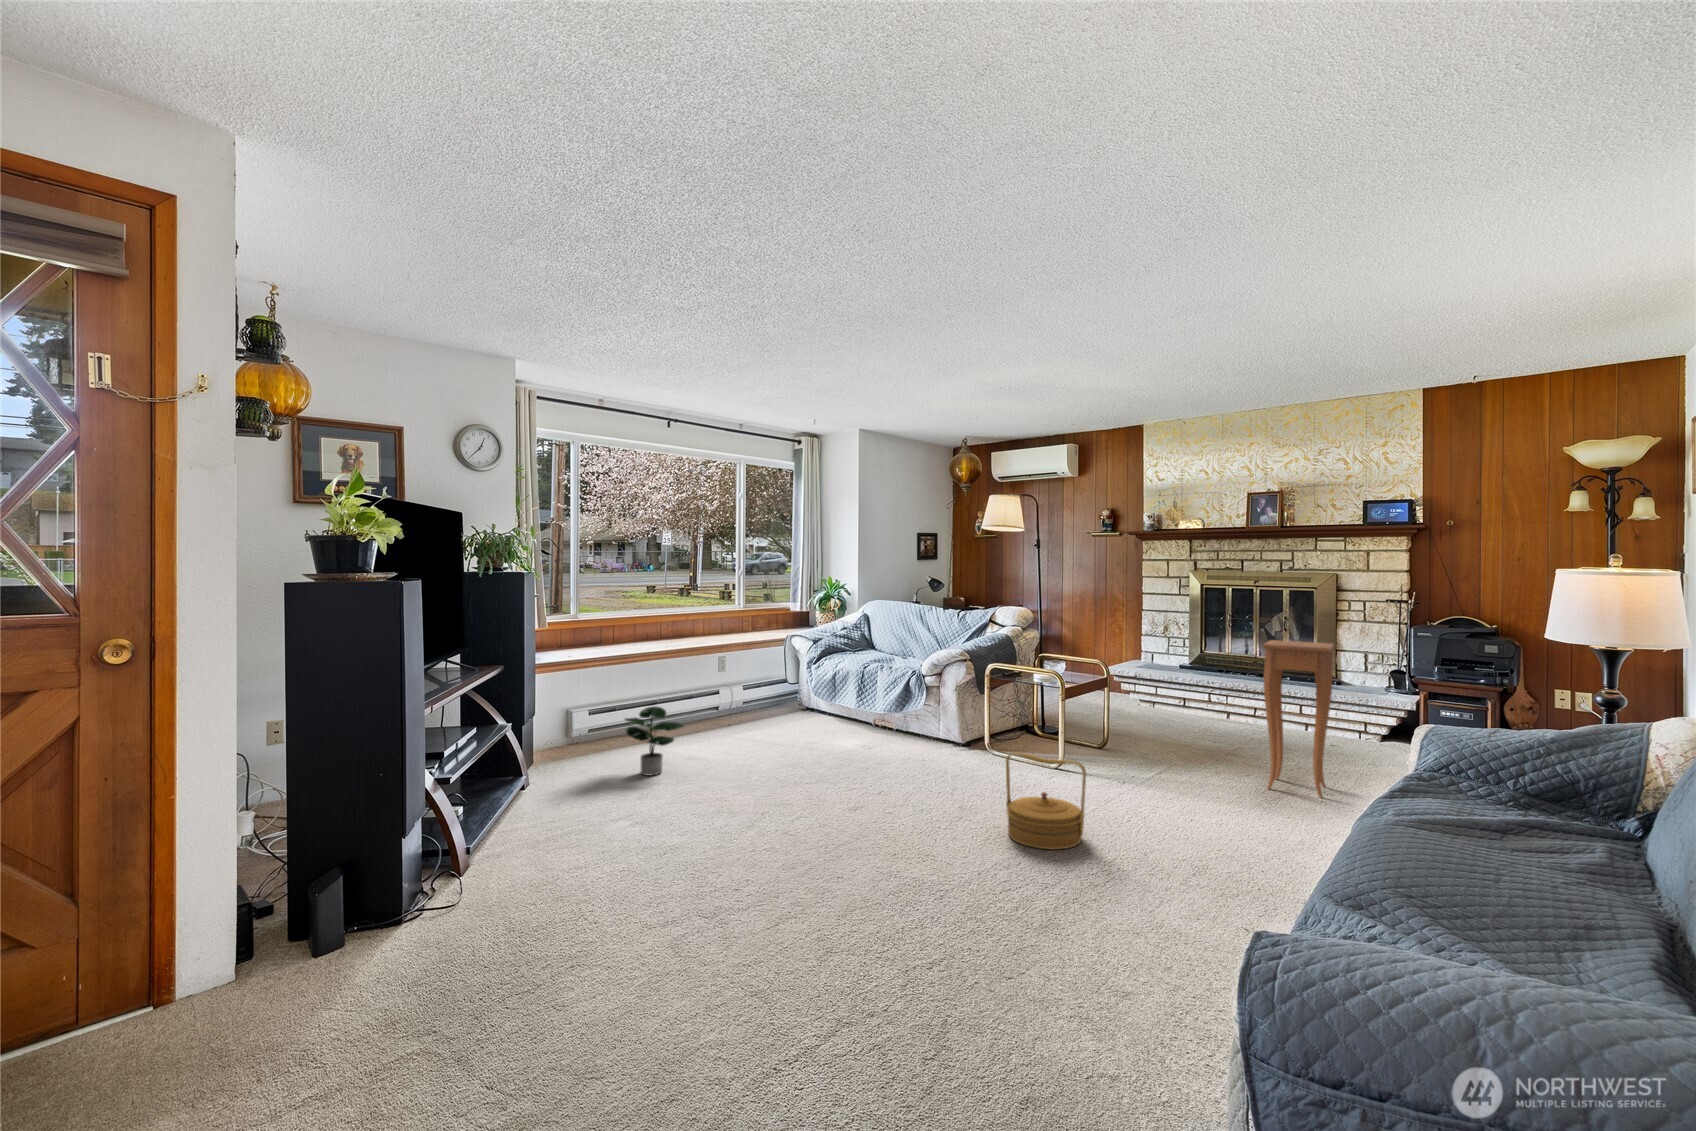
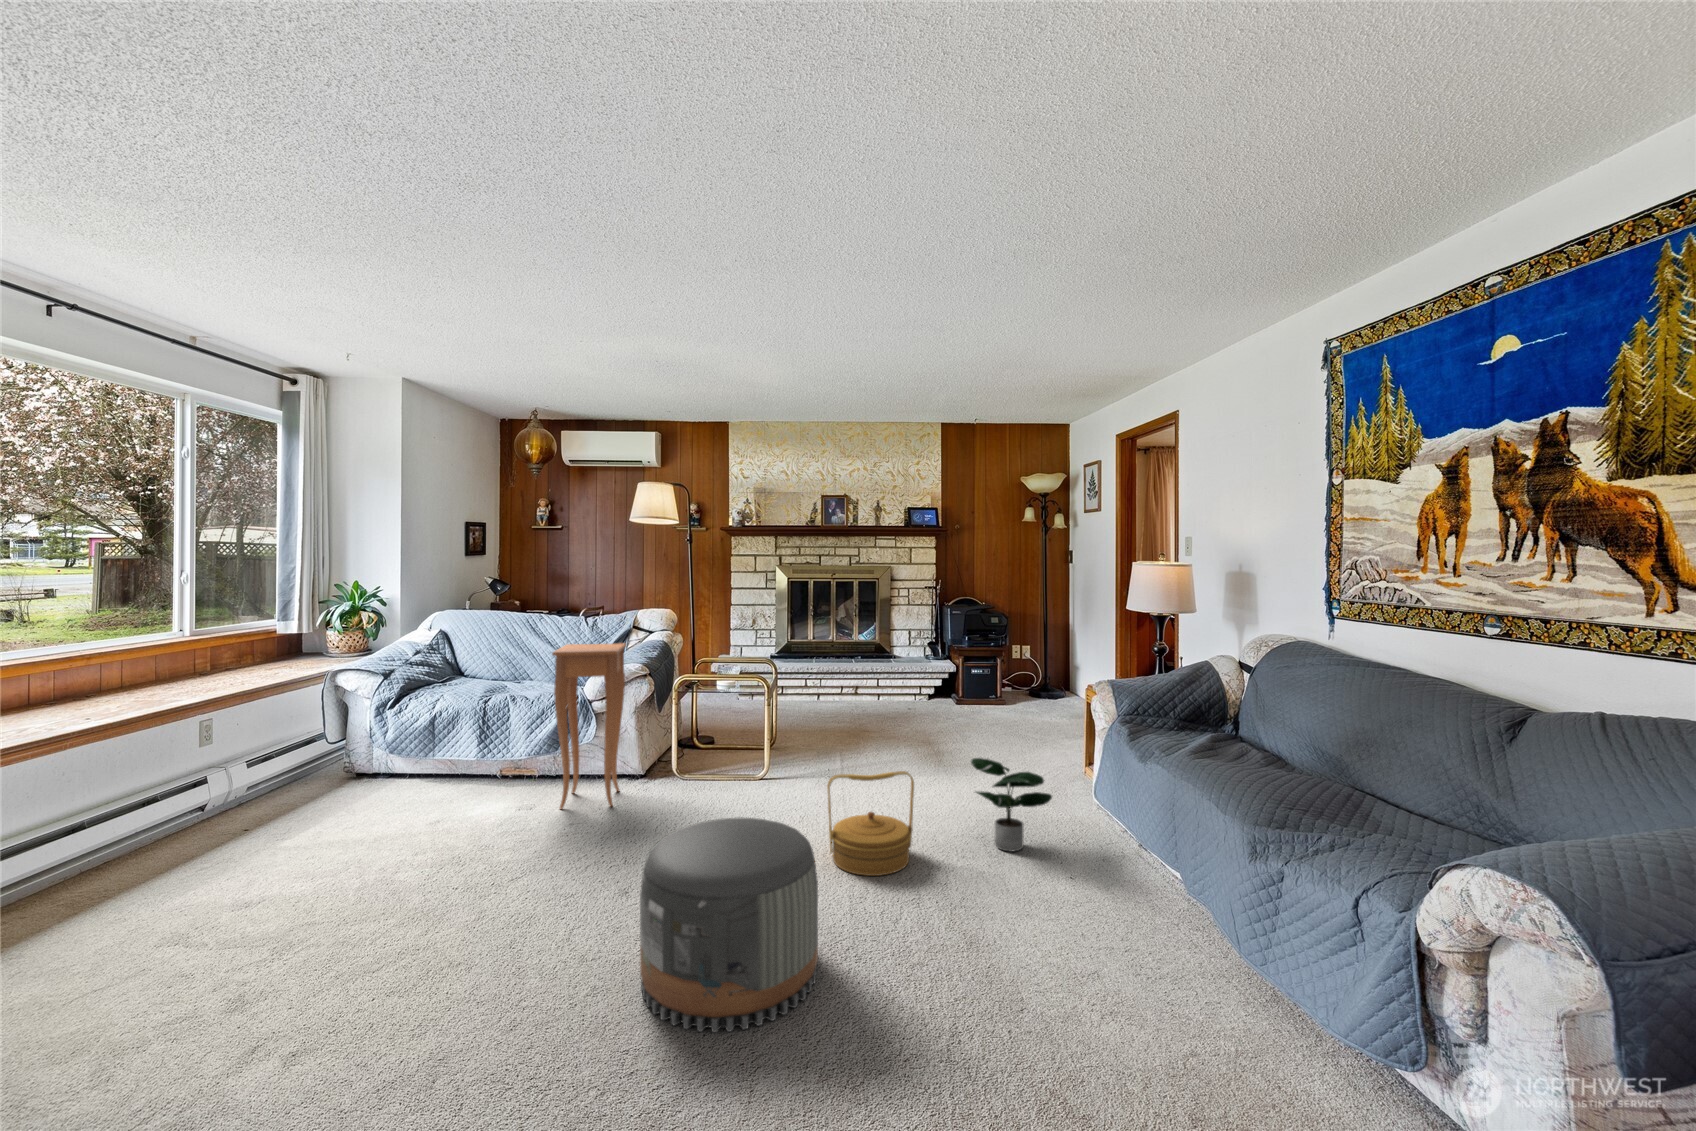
side table: present [1263,640,1334,797] -> present [552,643,626,809]
potted plant: present [625,706,685,775] -> present [971,758,1052,851]
pouf: none [782,749,909,884] -> present [640,818,818,1032]

